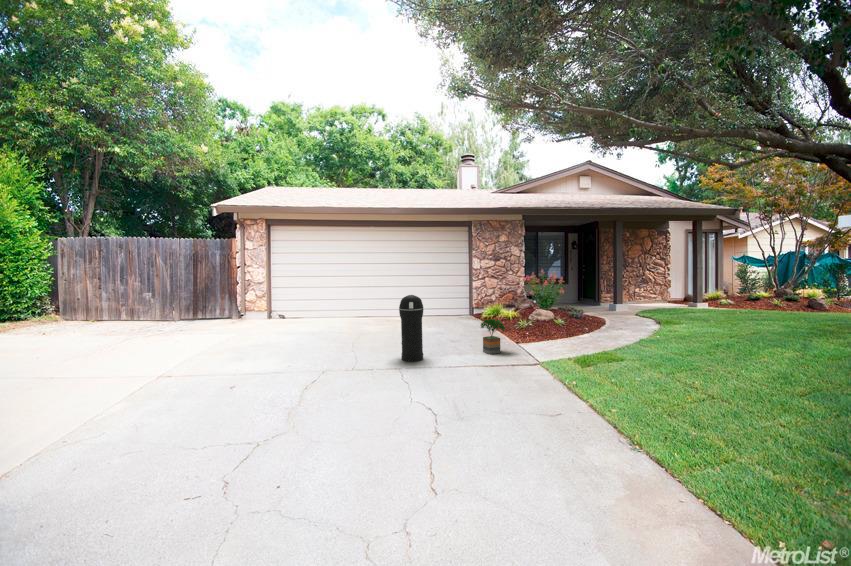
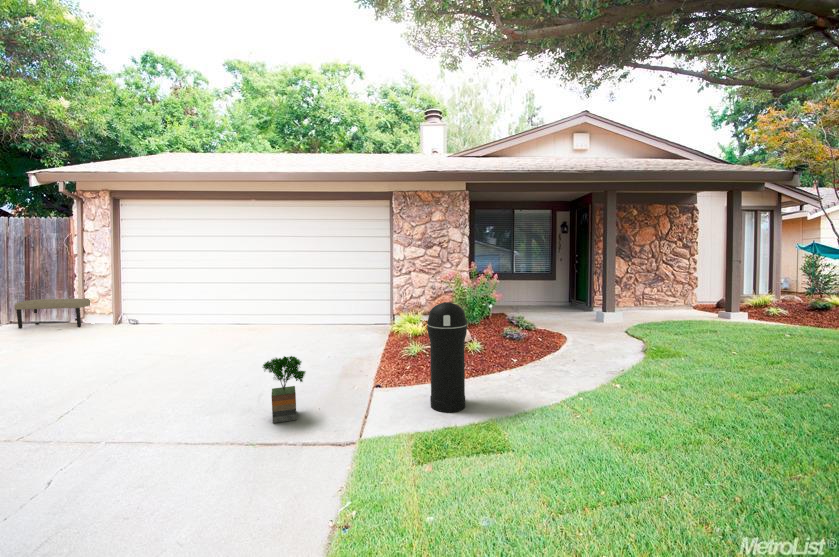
trash can: present [399,295,423,362] -> present [427,302,467,412]
bench: none [198,300,251,323] -> present [15,298,90,329]

